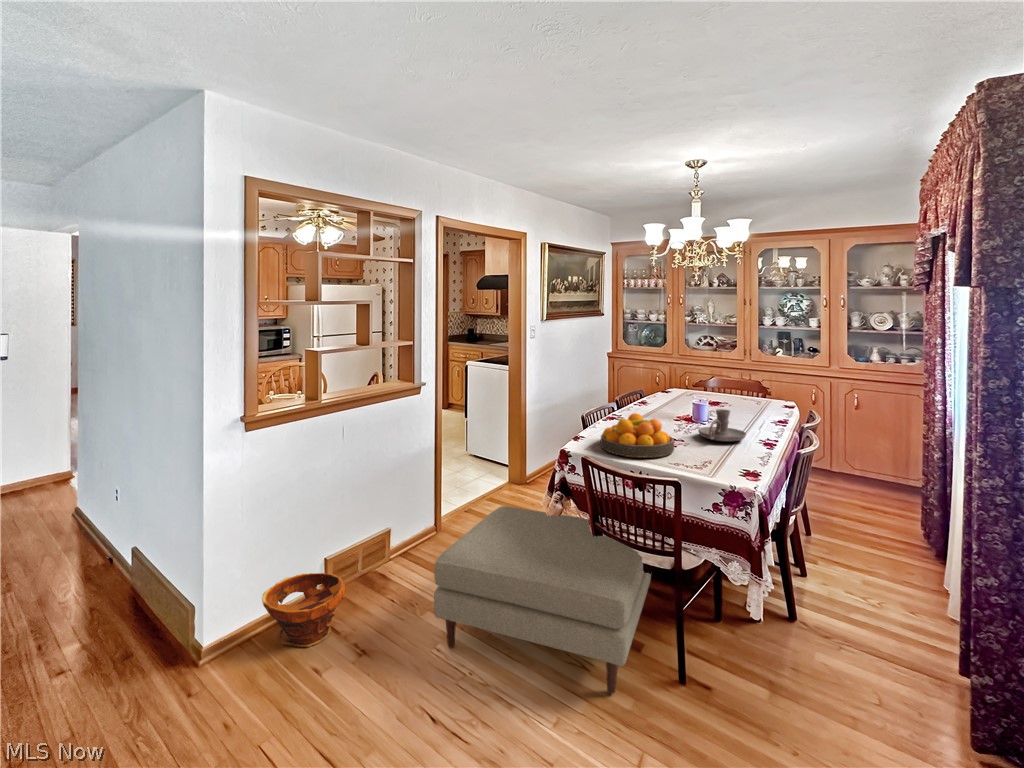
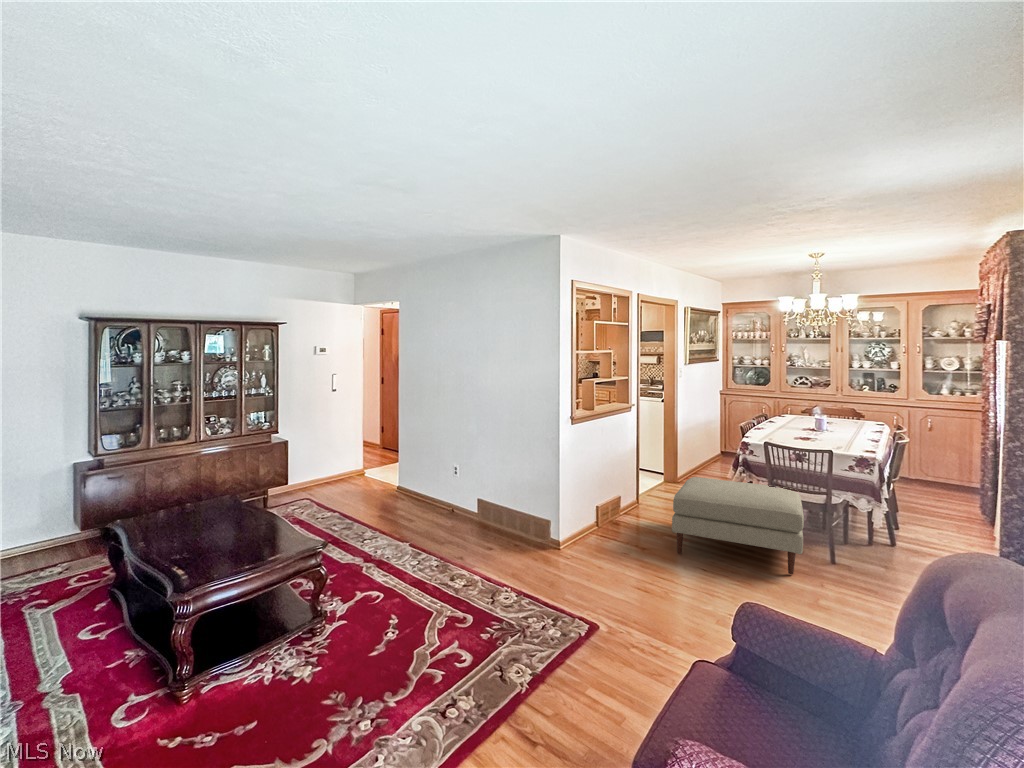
candle holder: present [698,409,746,441] -> none [825,417,860,437]
fruit bowl: present [601,413,674,457] -> none [763,418,814,443]
planter: present [262,573,345,647] -> none [564,510,610,549]

